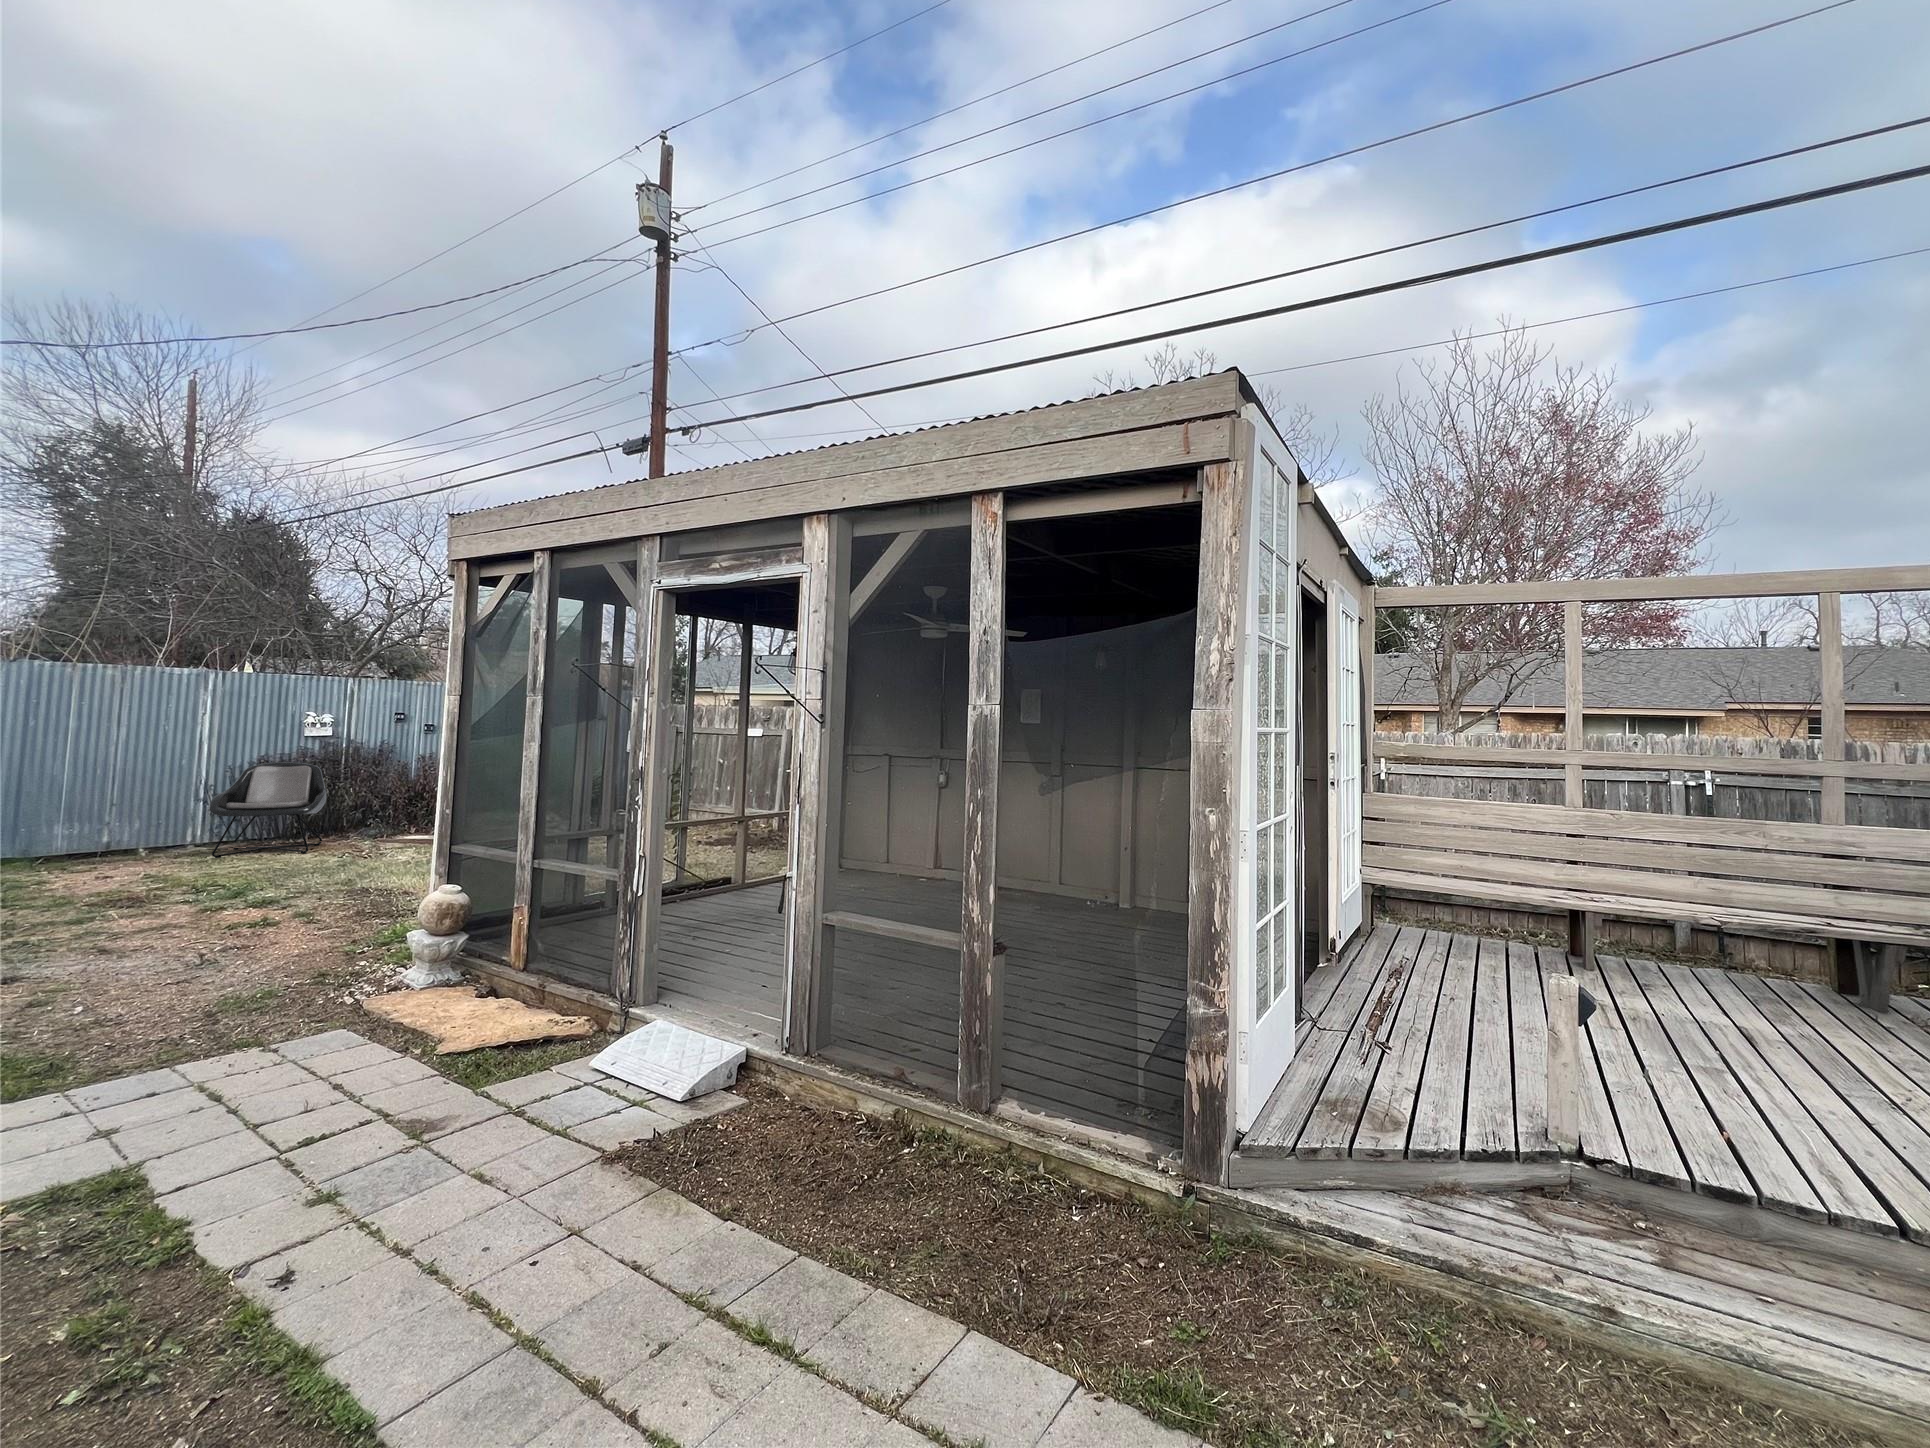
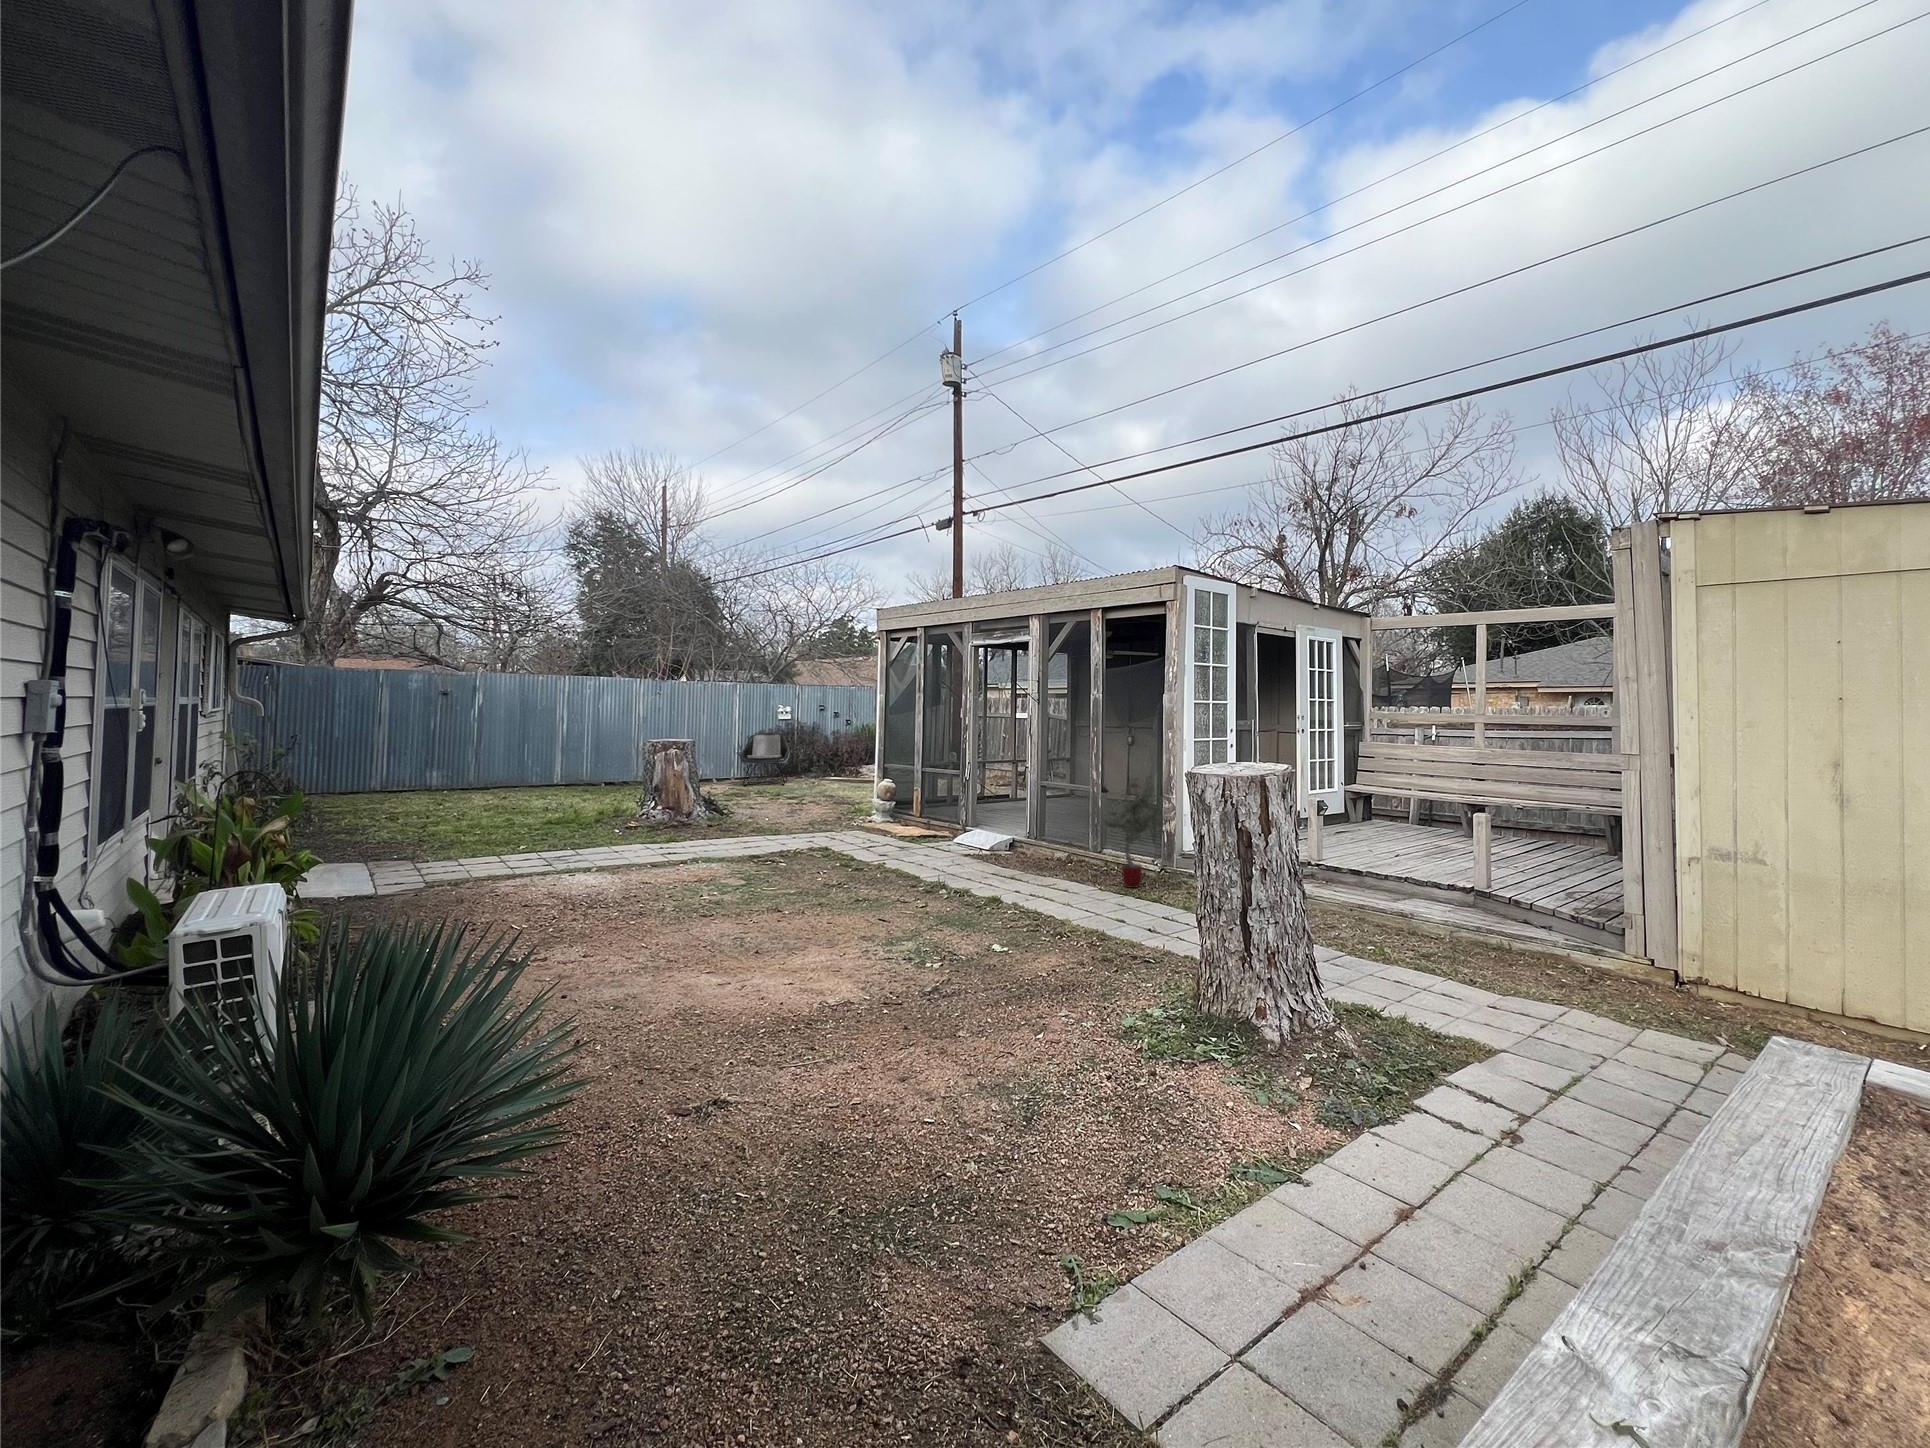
potted tree: none [1033,951,1281,1307] -> present [1104,778,1168,888]

